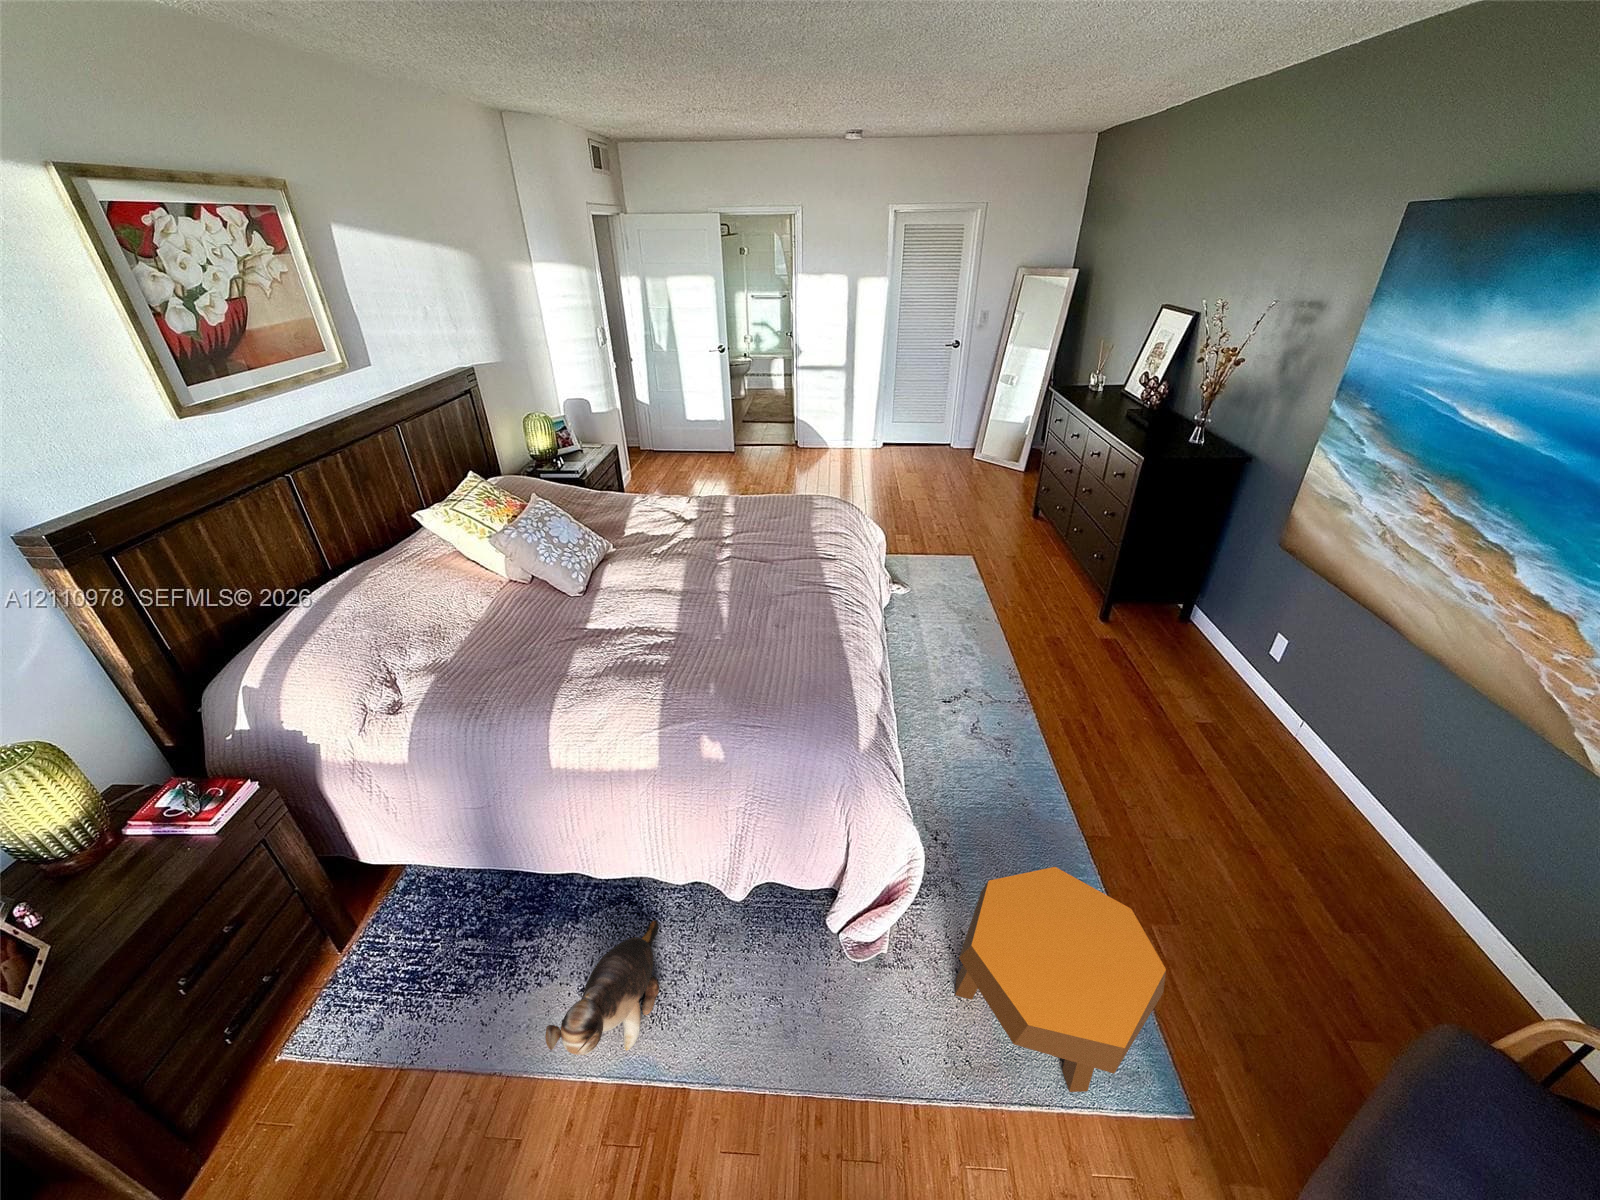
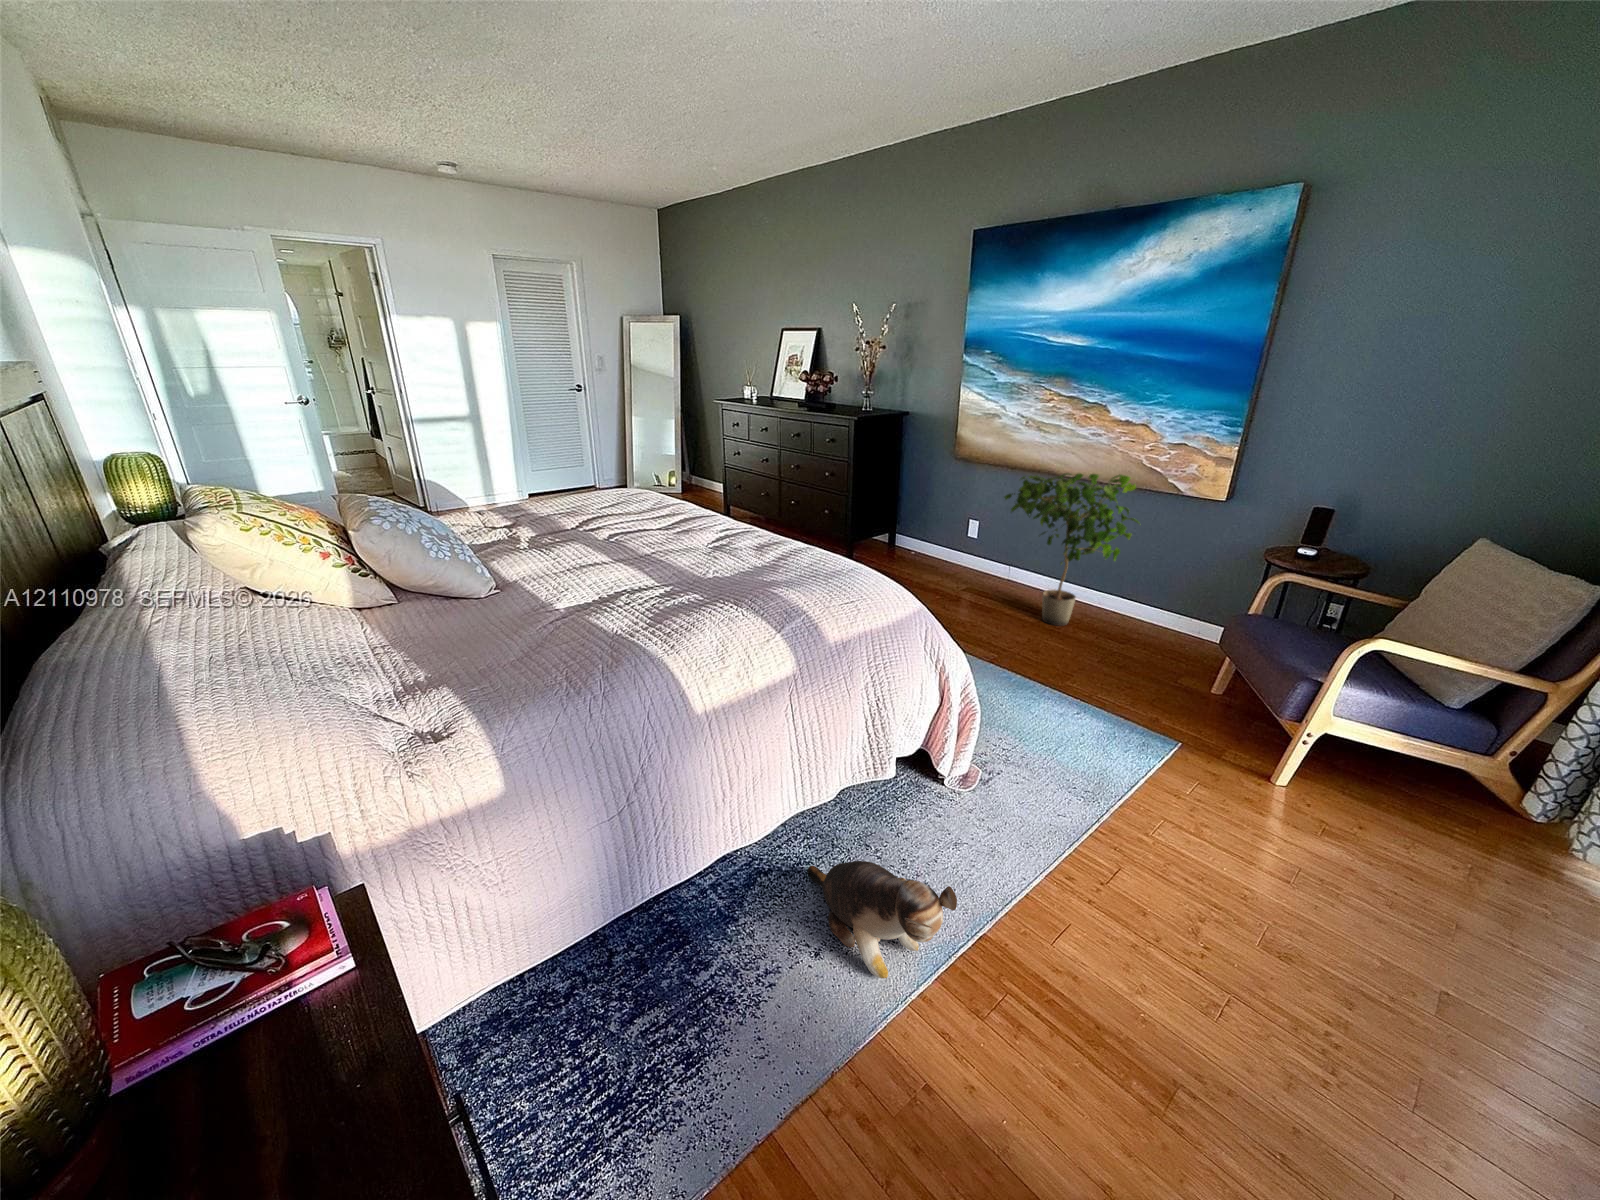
potted plant: none [1234,616,1498,839] -> present [1004,473,1140,626]
footstool: present [955,867,1166,1092] -> none [1016,648,1176,773]

